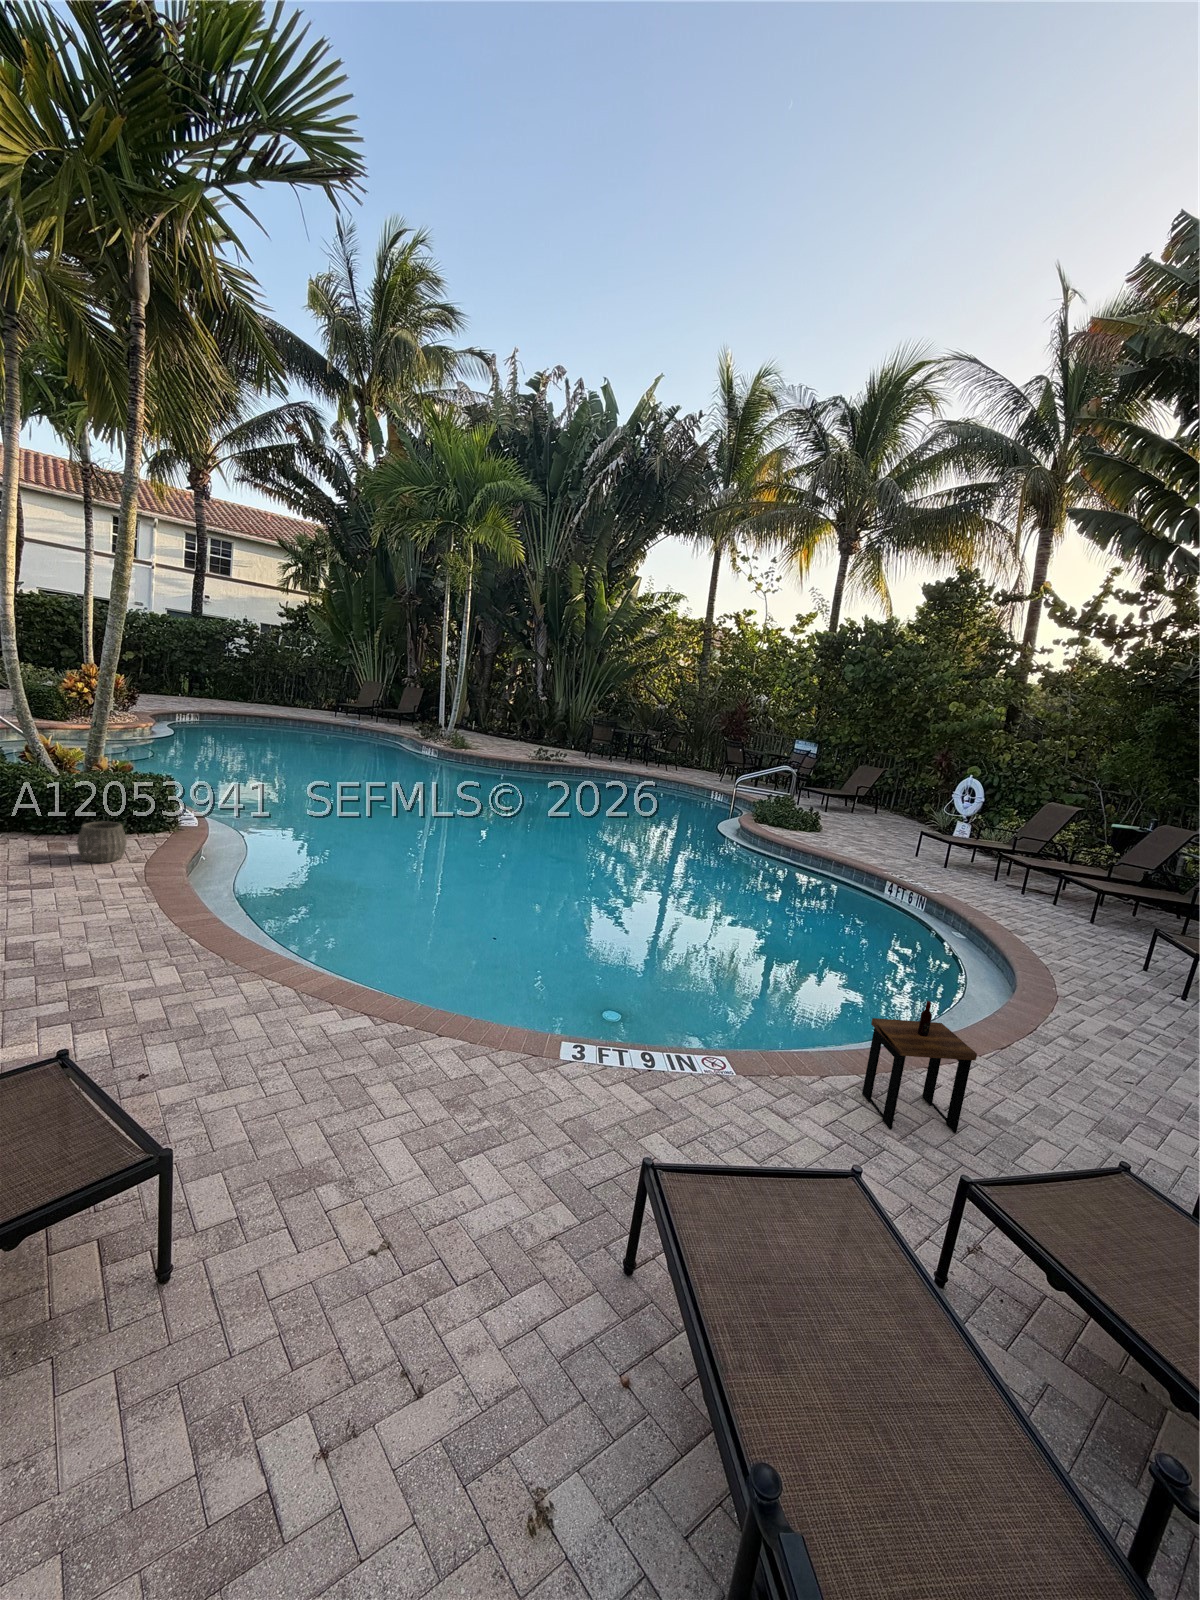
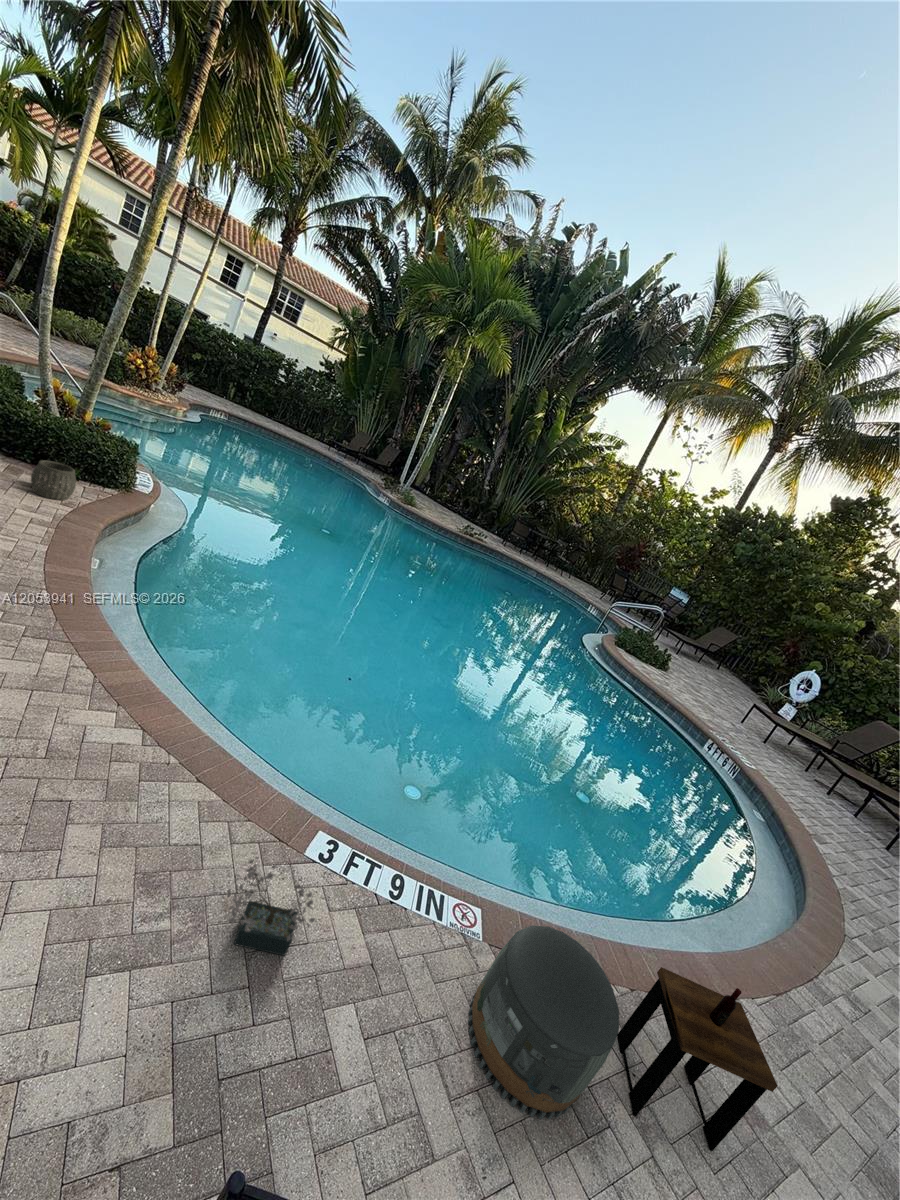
pouf: none [738,1020,852,1145] -> present [468,925,619,1119]
decorative plant: none [518,1041,594,1114] -> present [227,857,315,956]

